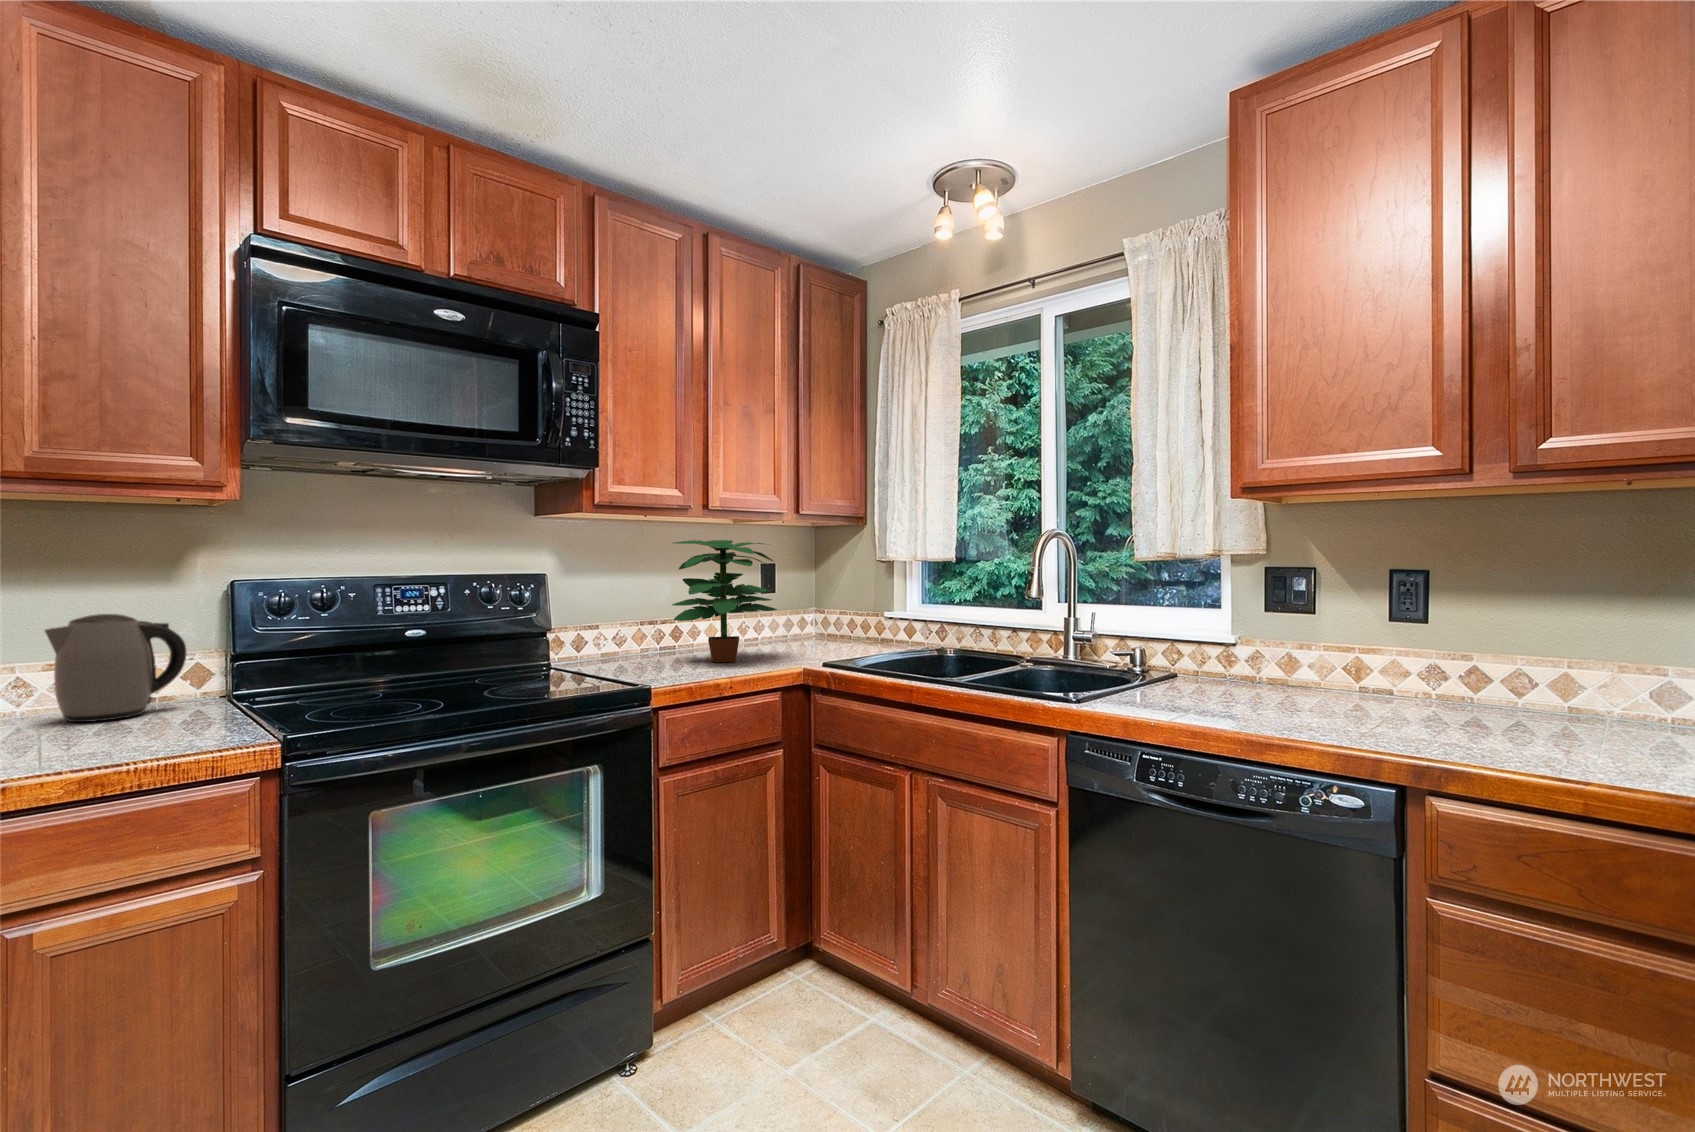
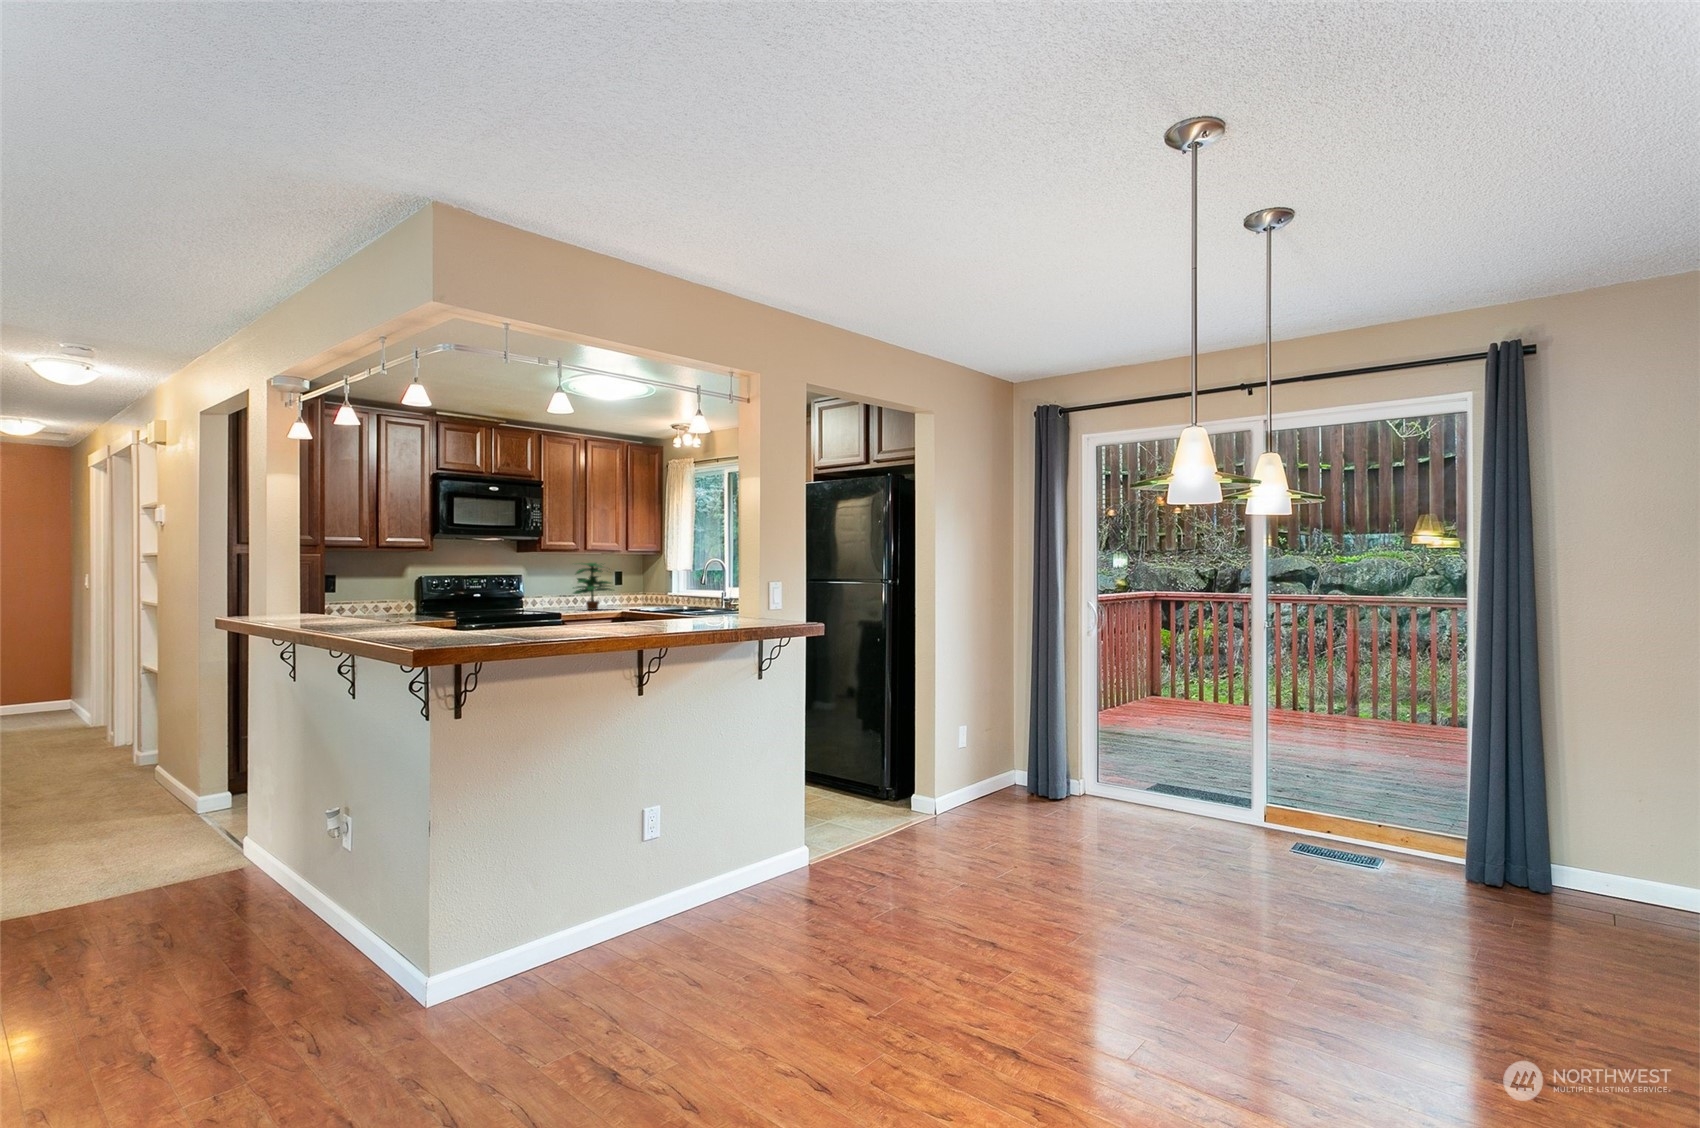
kettle: present [45,614,187,722] -> none [379,586,412,618]

